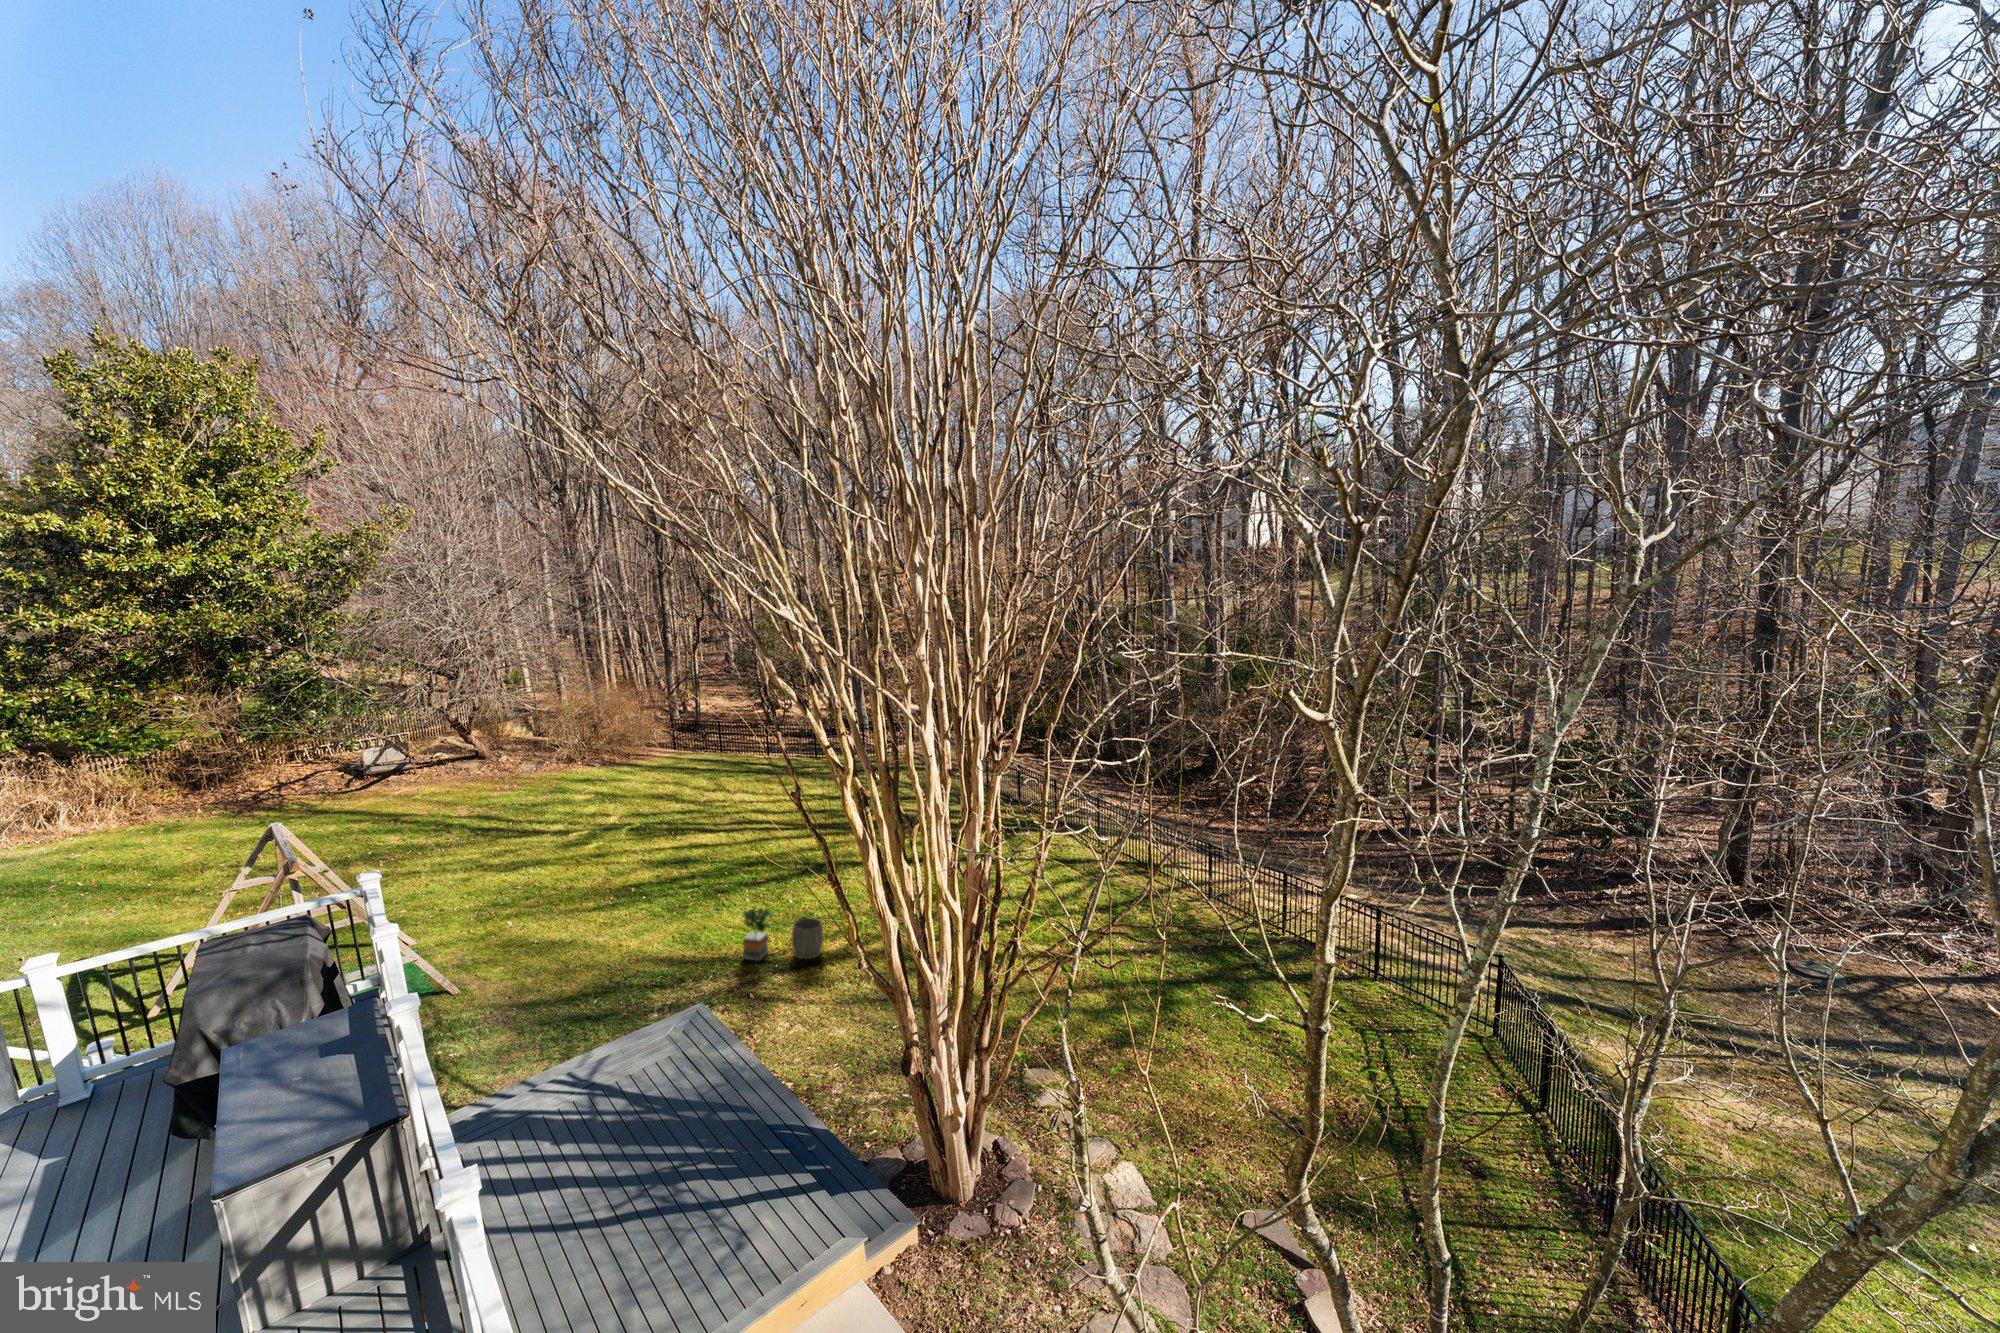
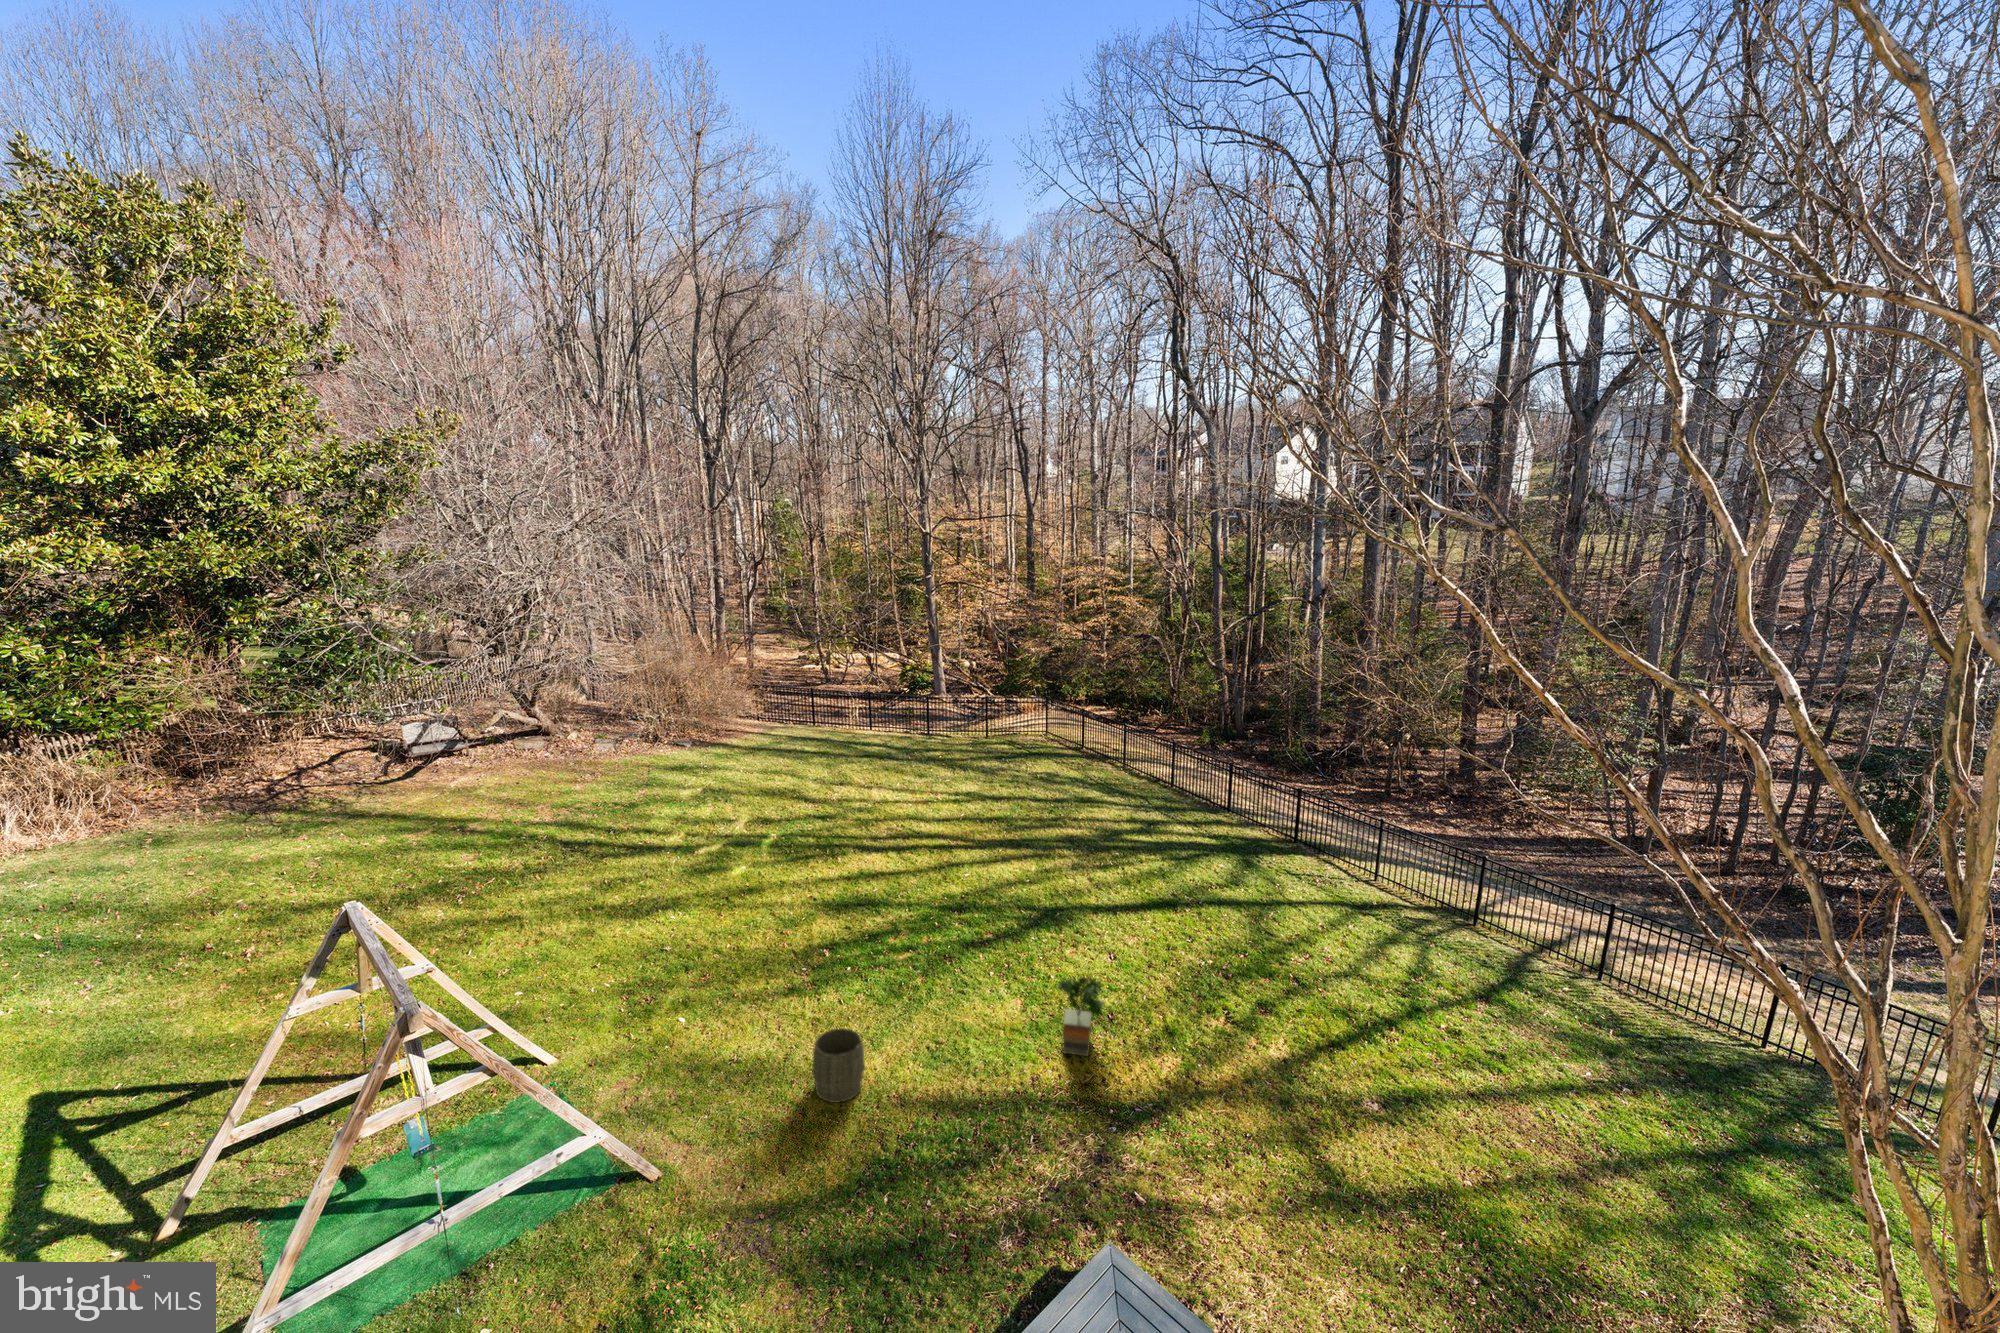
woven basket: present [792,918,823,959] -> present [813,1028,864,1103]

